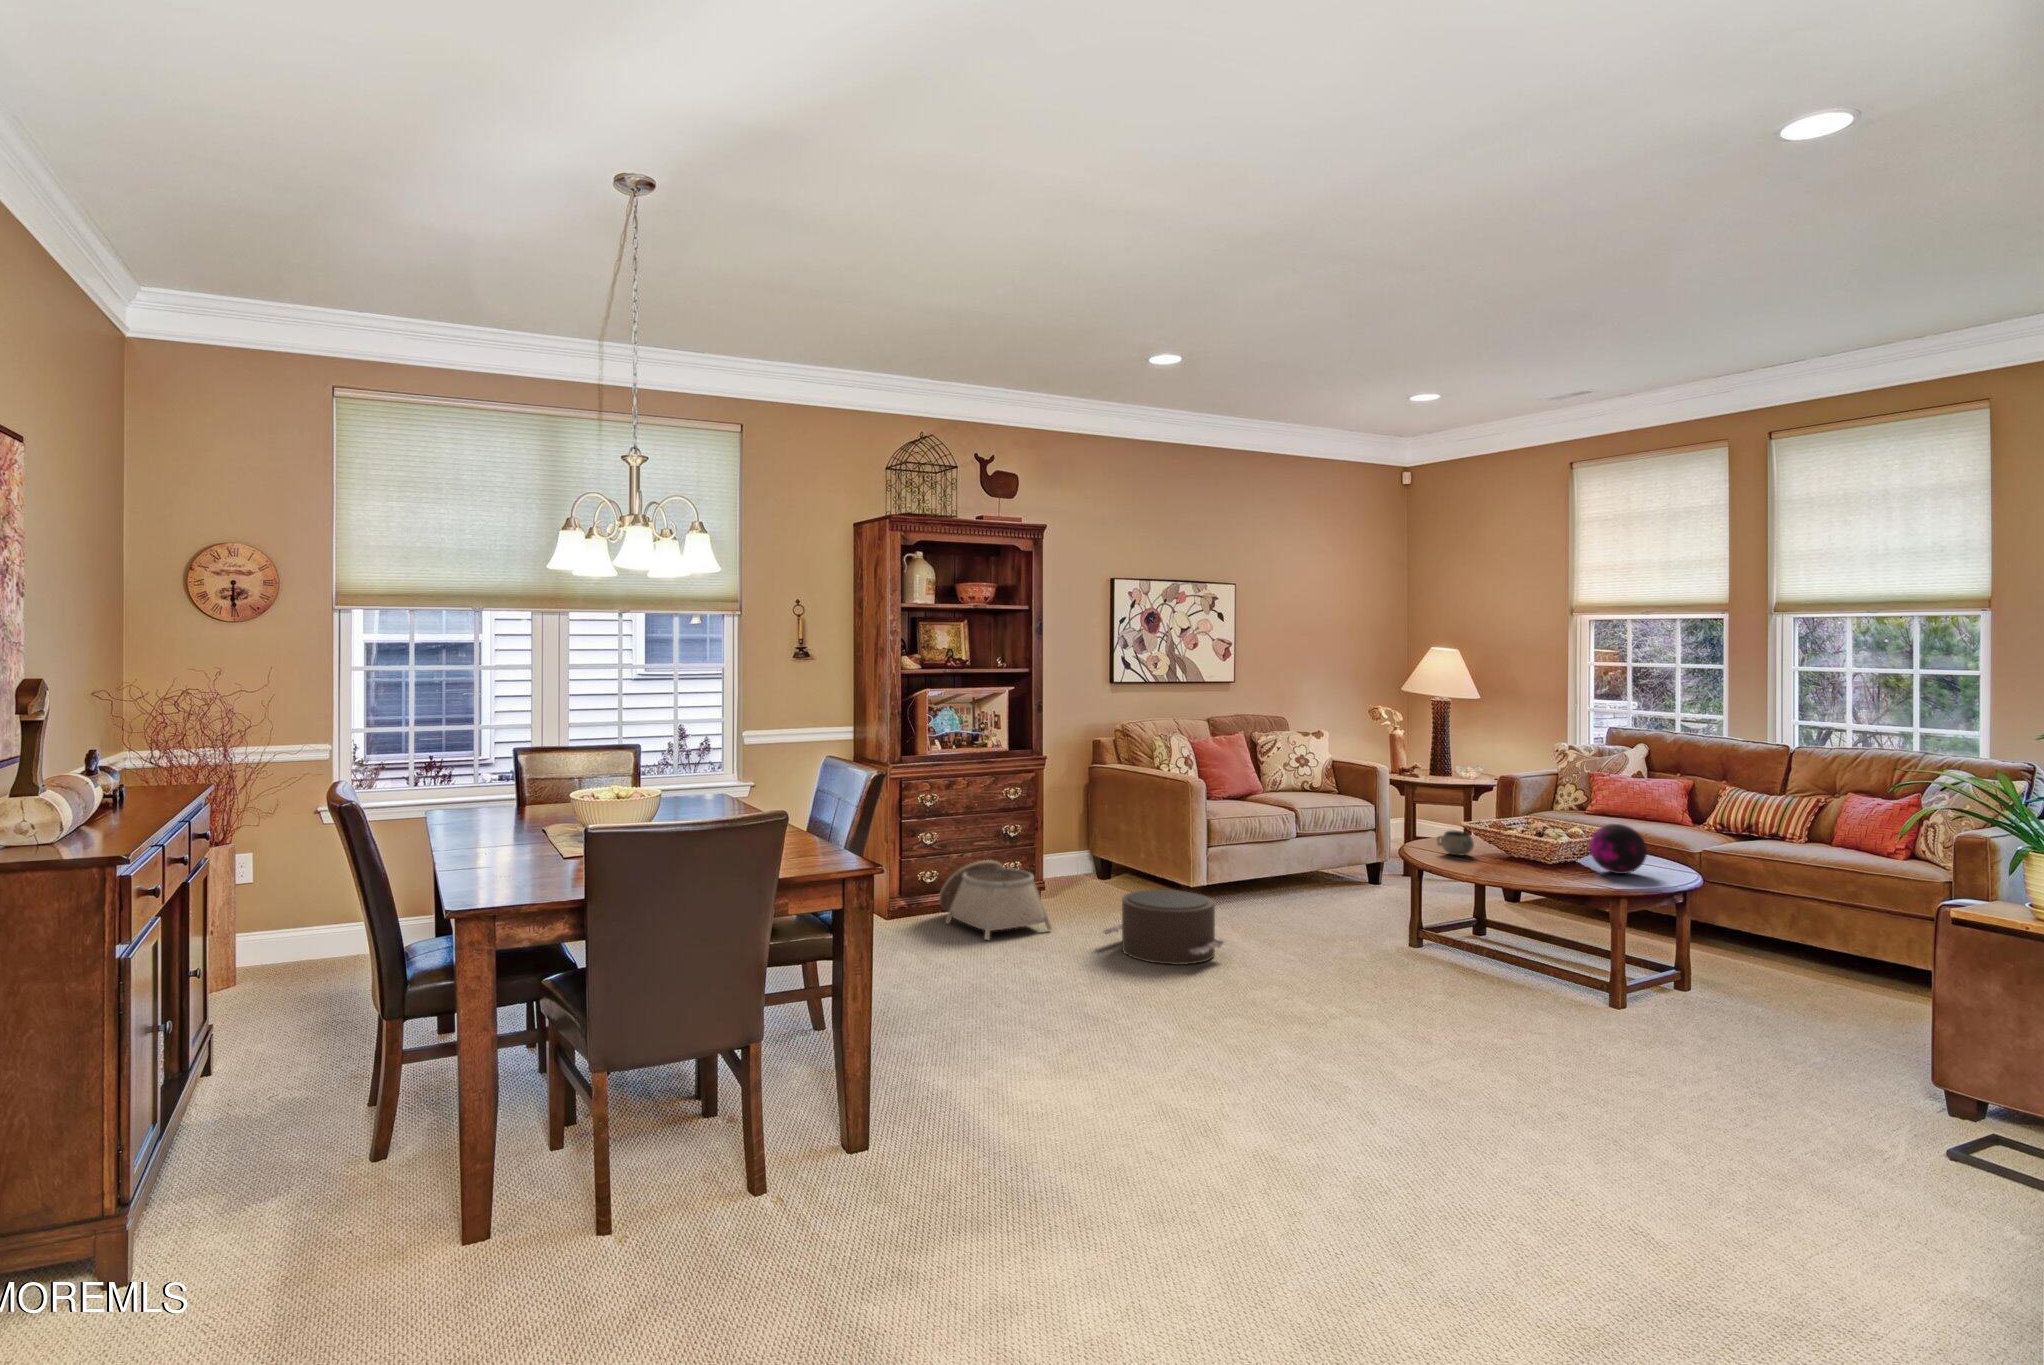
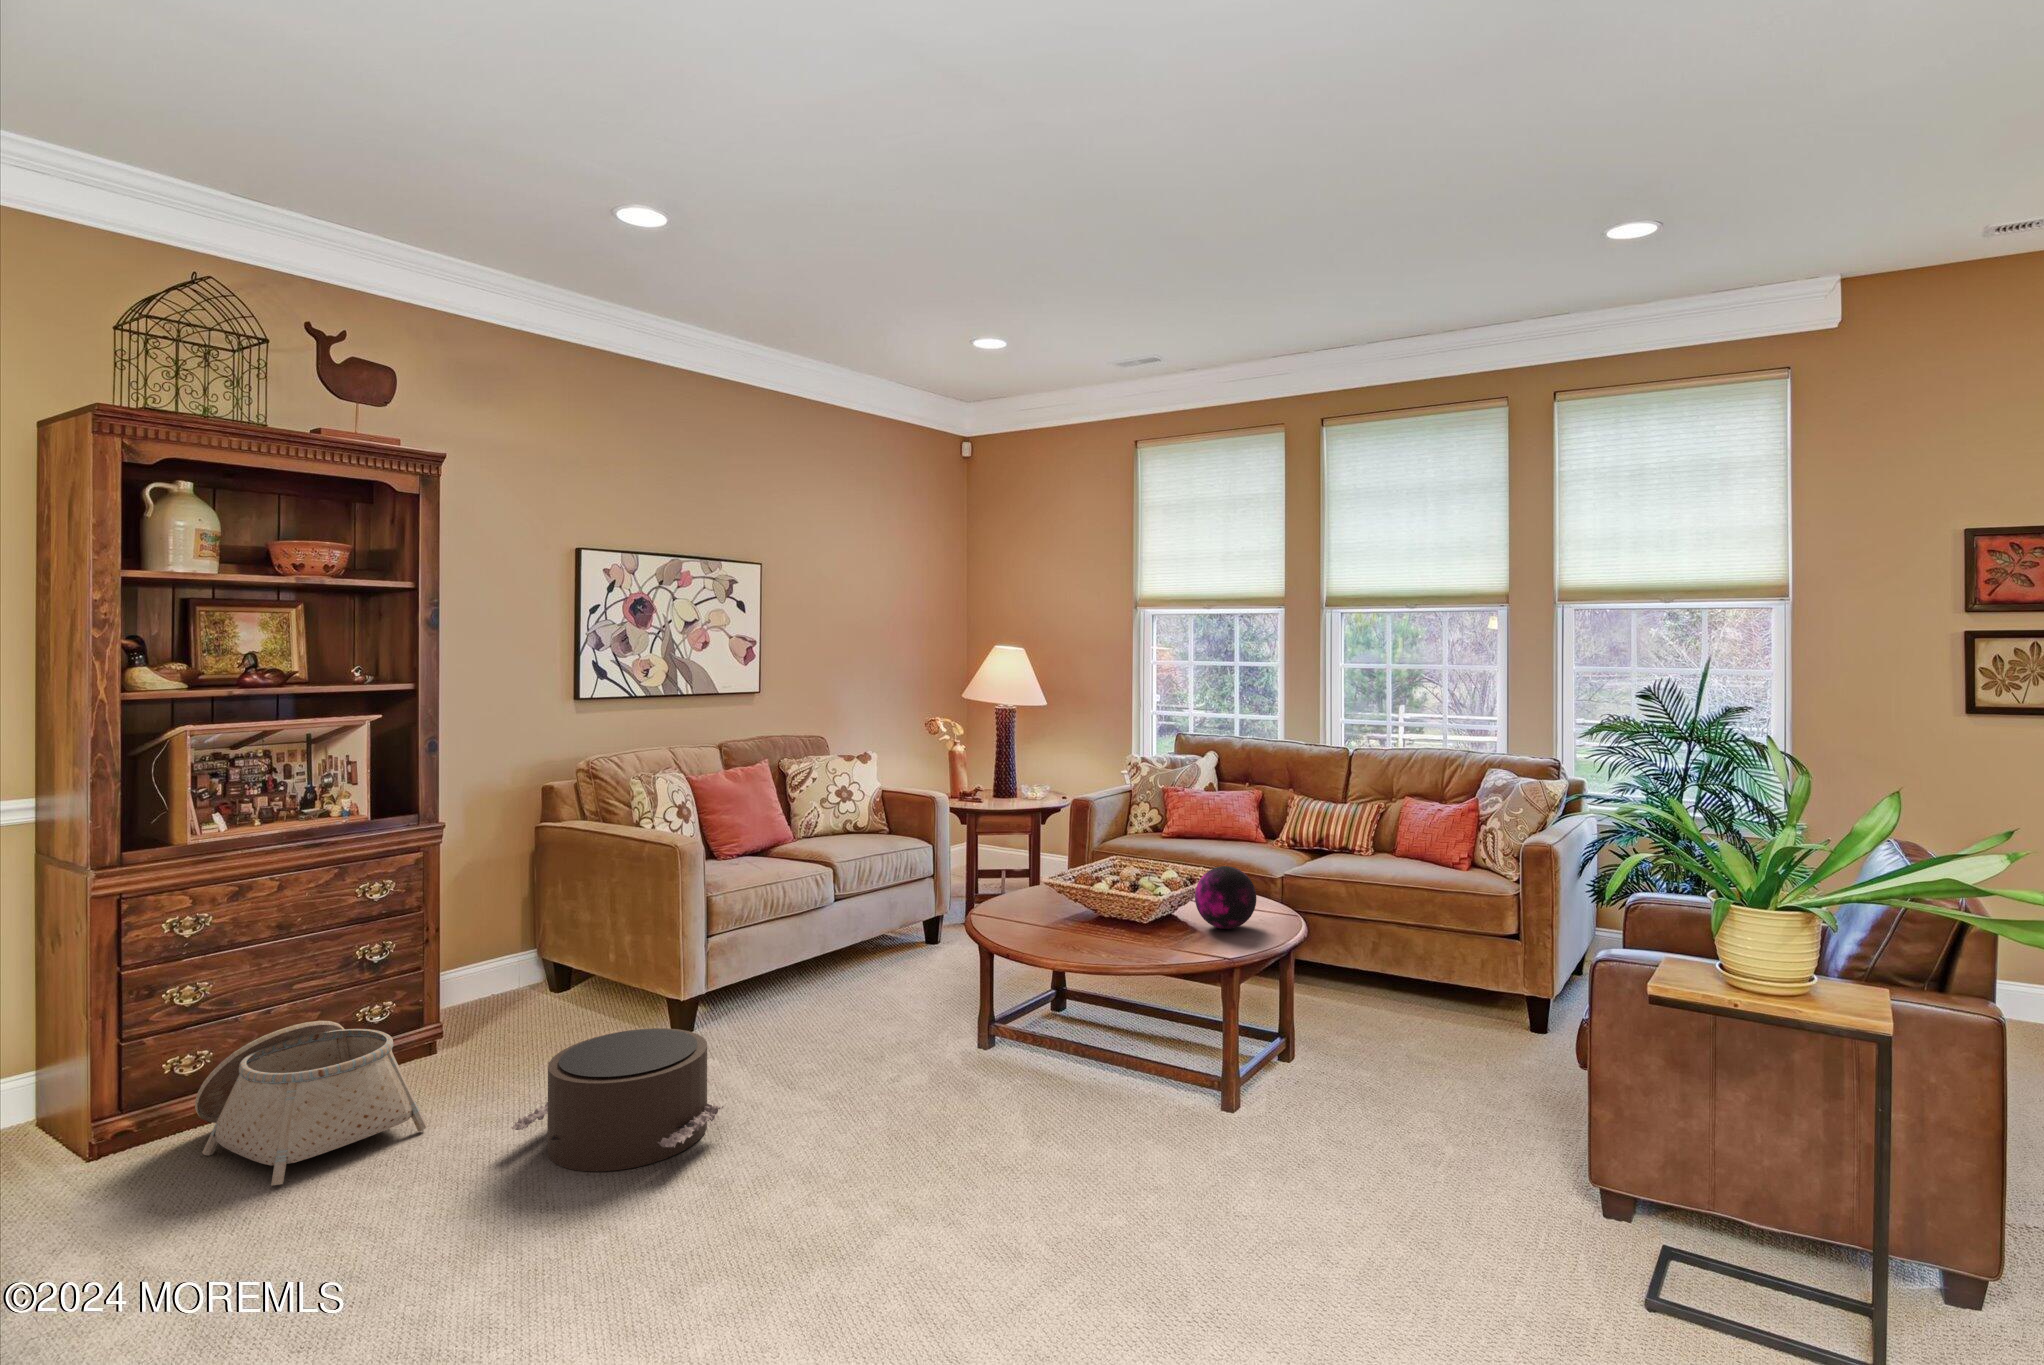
decorative bowl: present [1437,830,1474,855] -> none [1017,889,1062,923]

